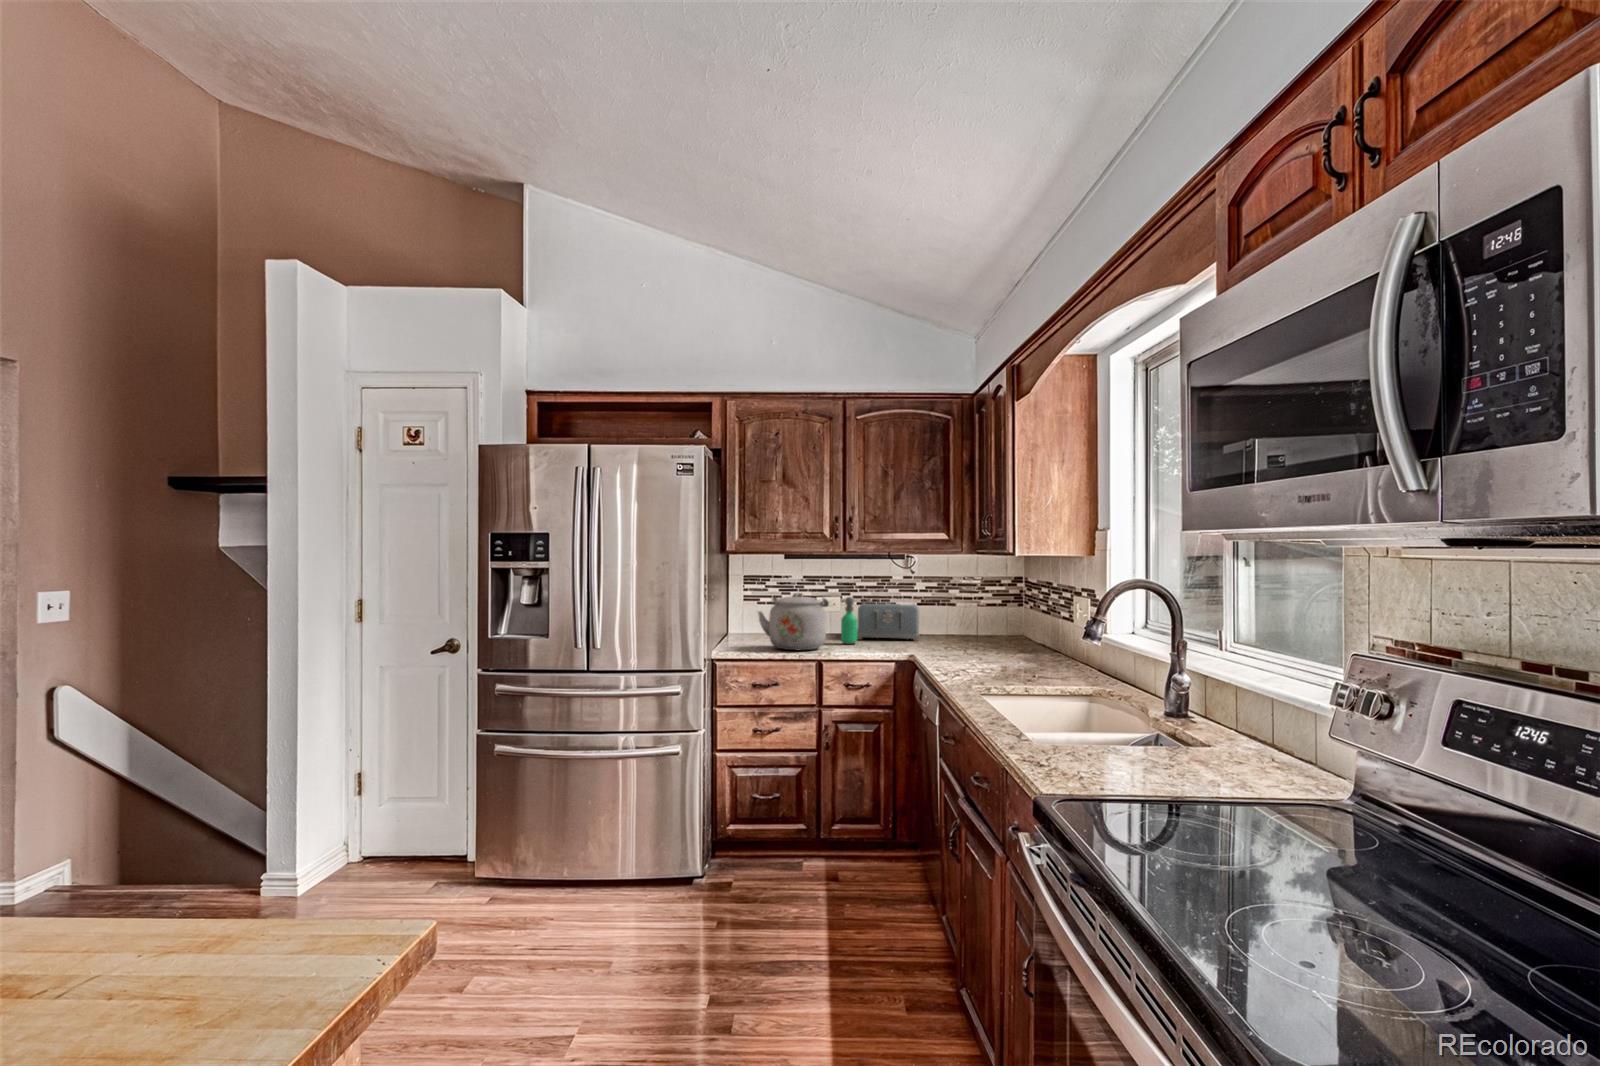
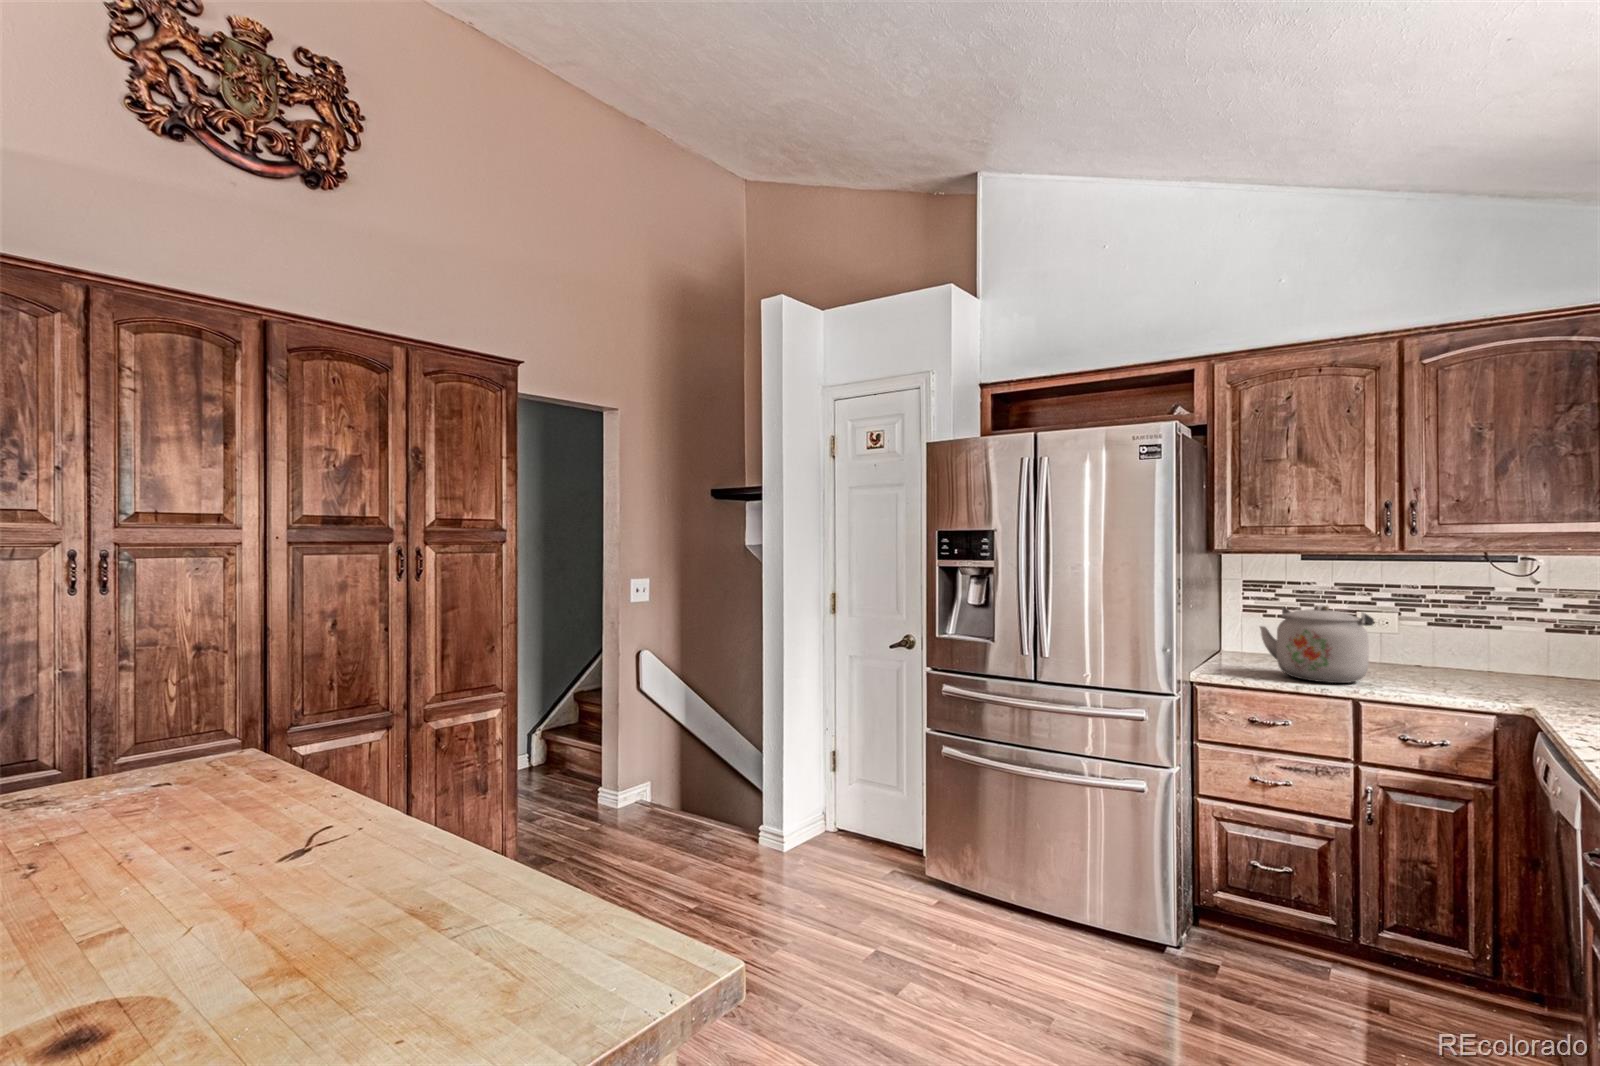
soap dispenser: present [841,597,857,644] -> none [1396,613,1426,680]
toaster: present [857,601,919,641] -> none [1425,619,1548,685]

